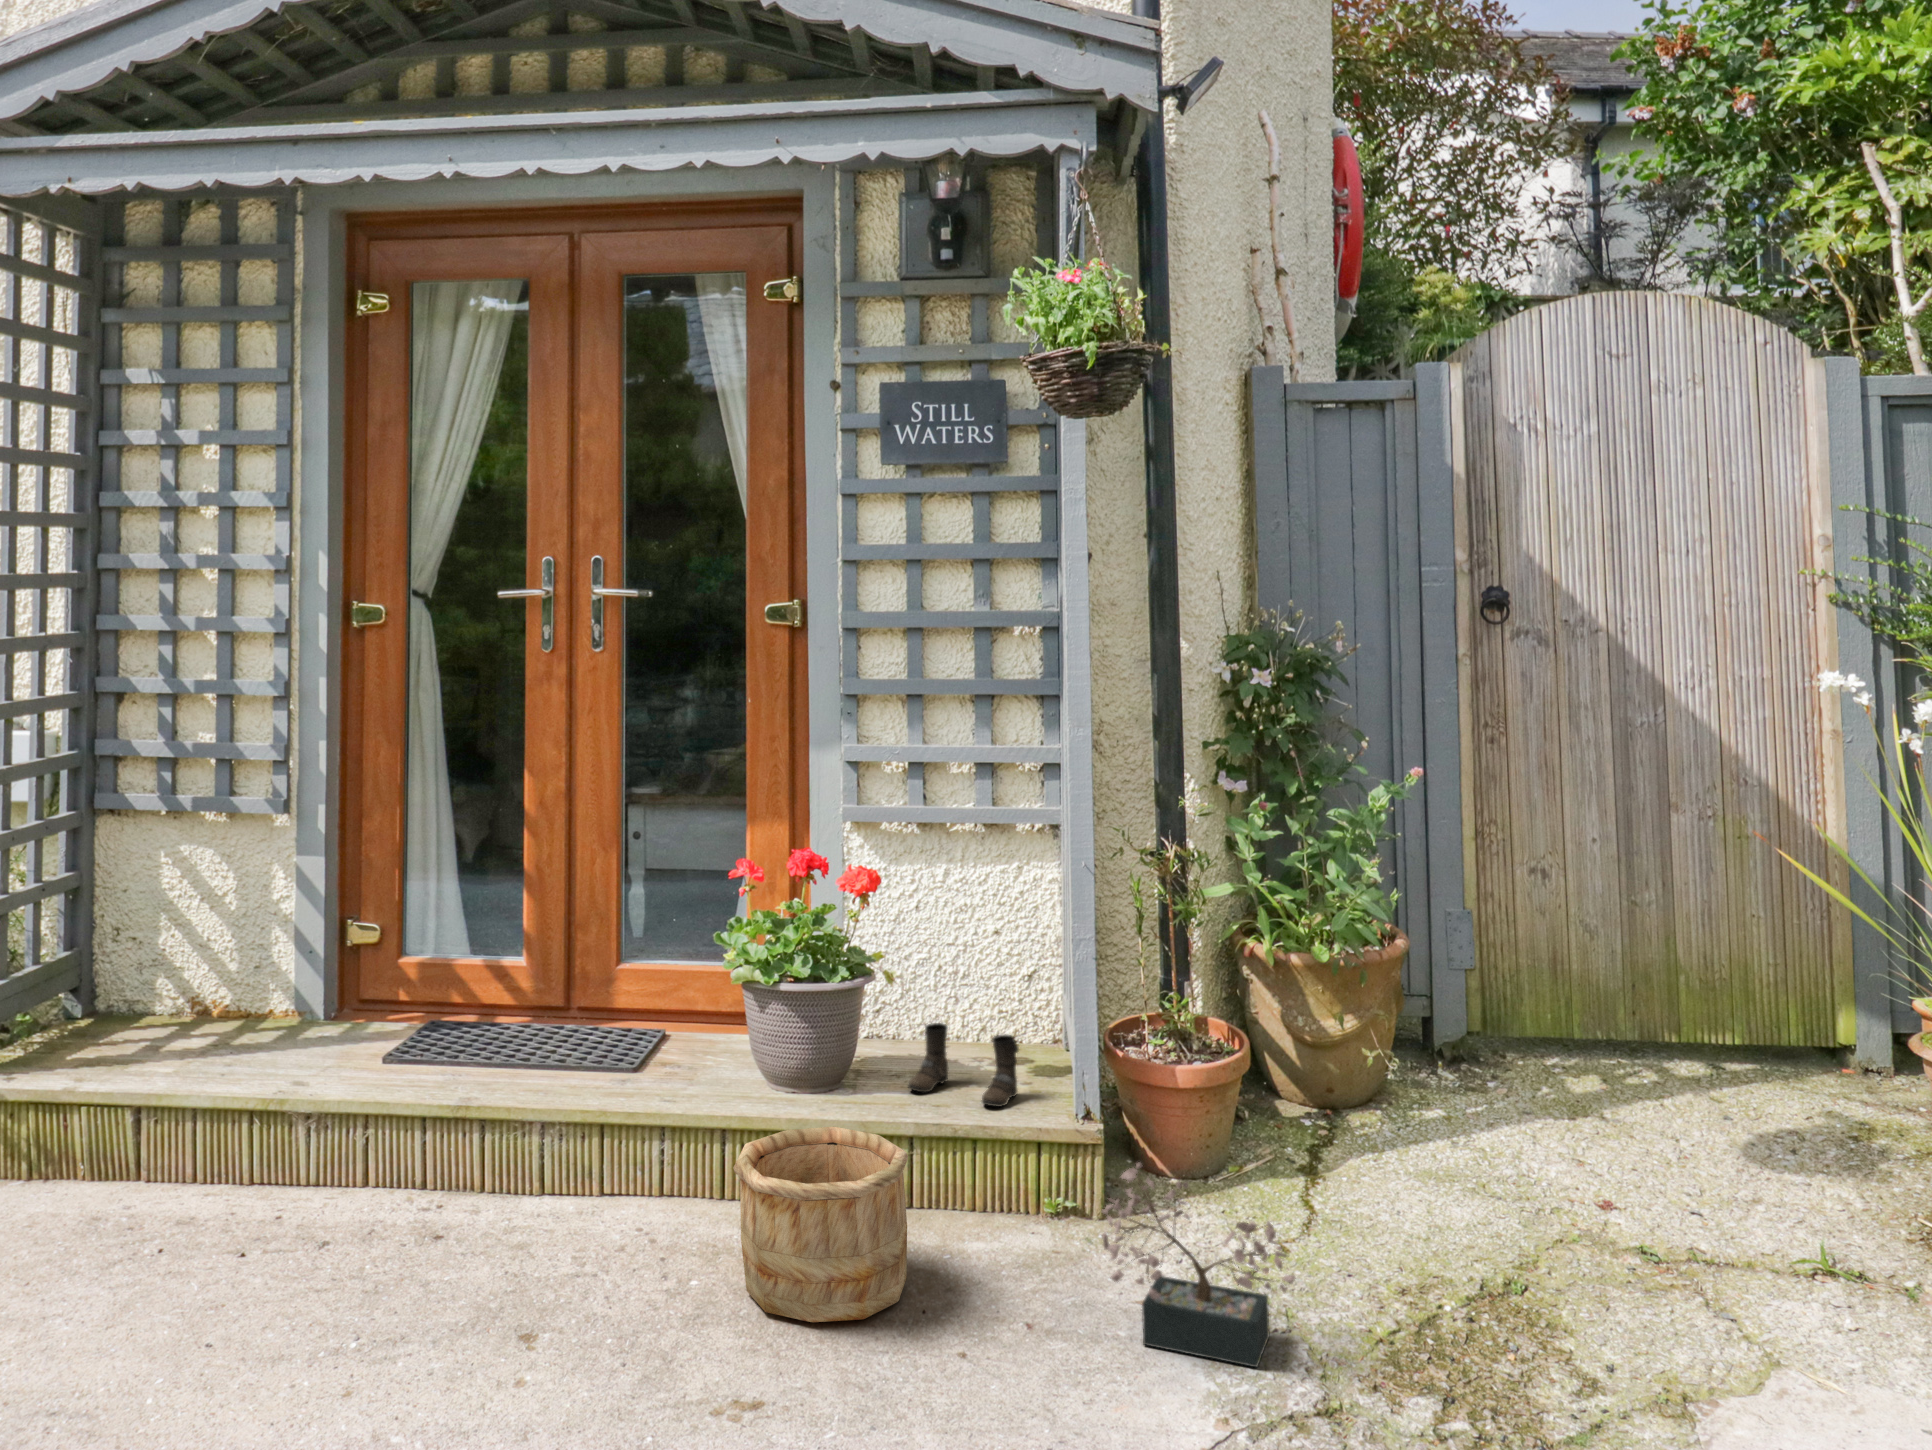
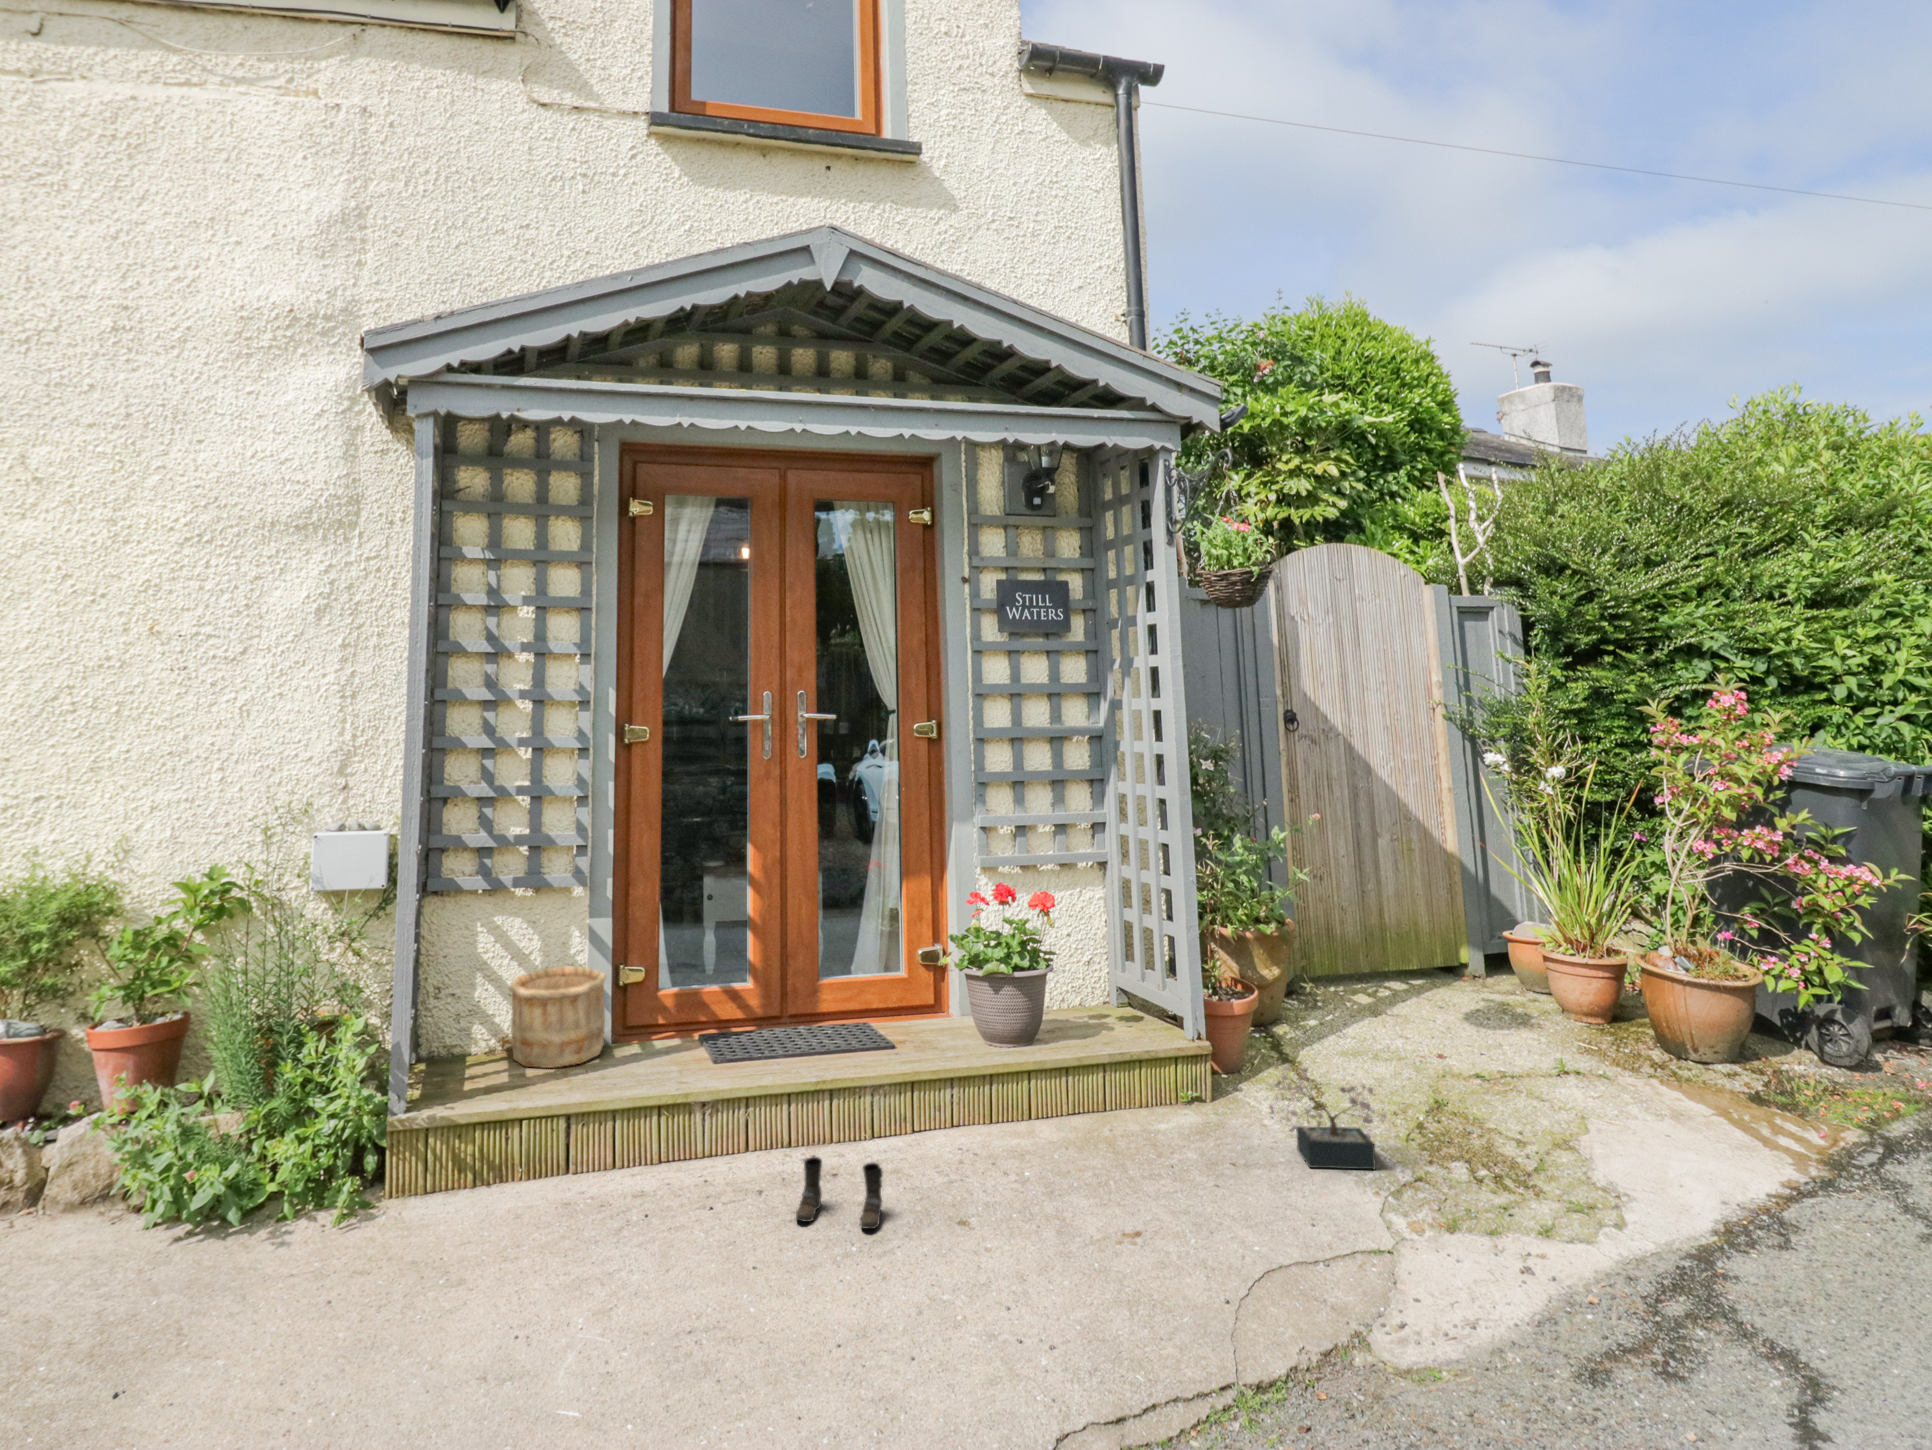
boots: present [908,1023,1019,1107] -> present [796,1157,883,1229]
wooden bucket: present [733,1127,908,1322] -> present [509,966,606,1068]

